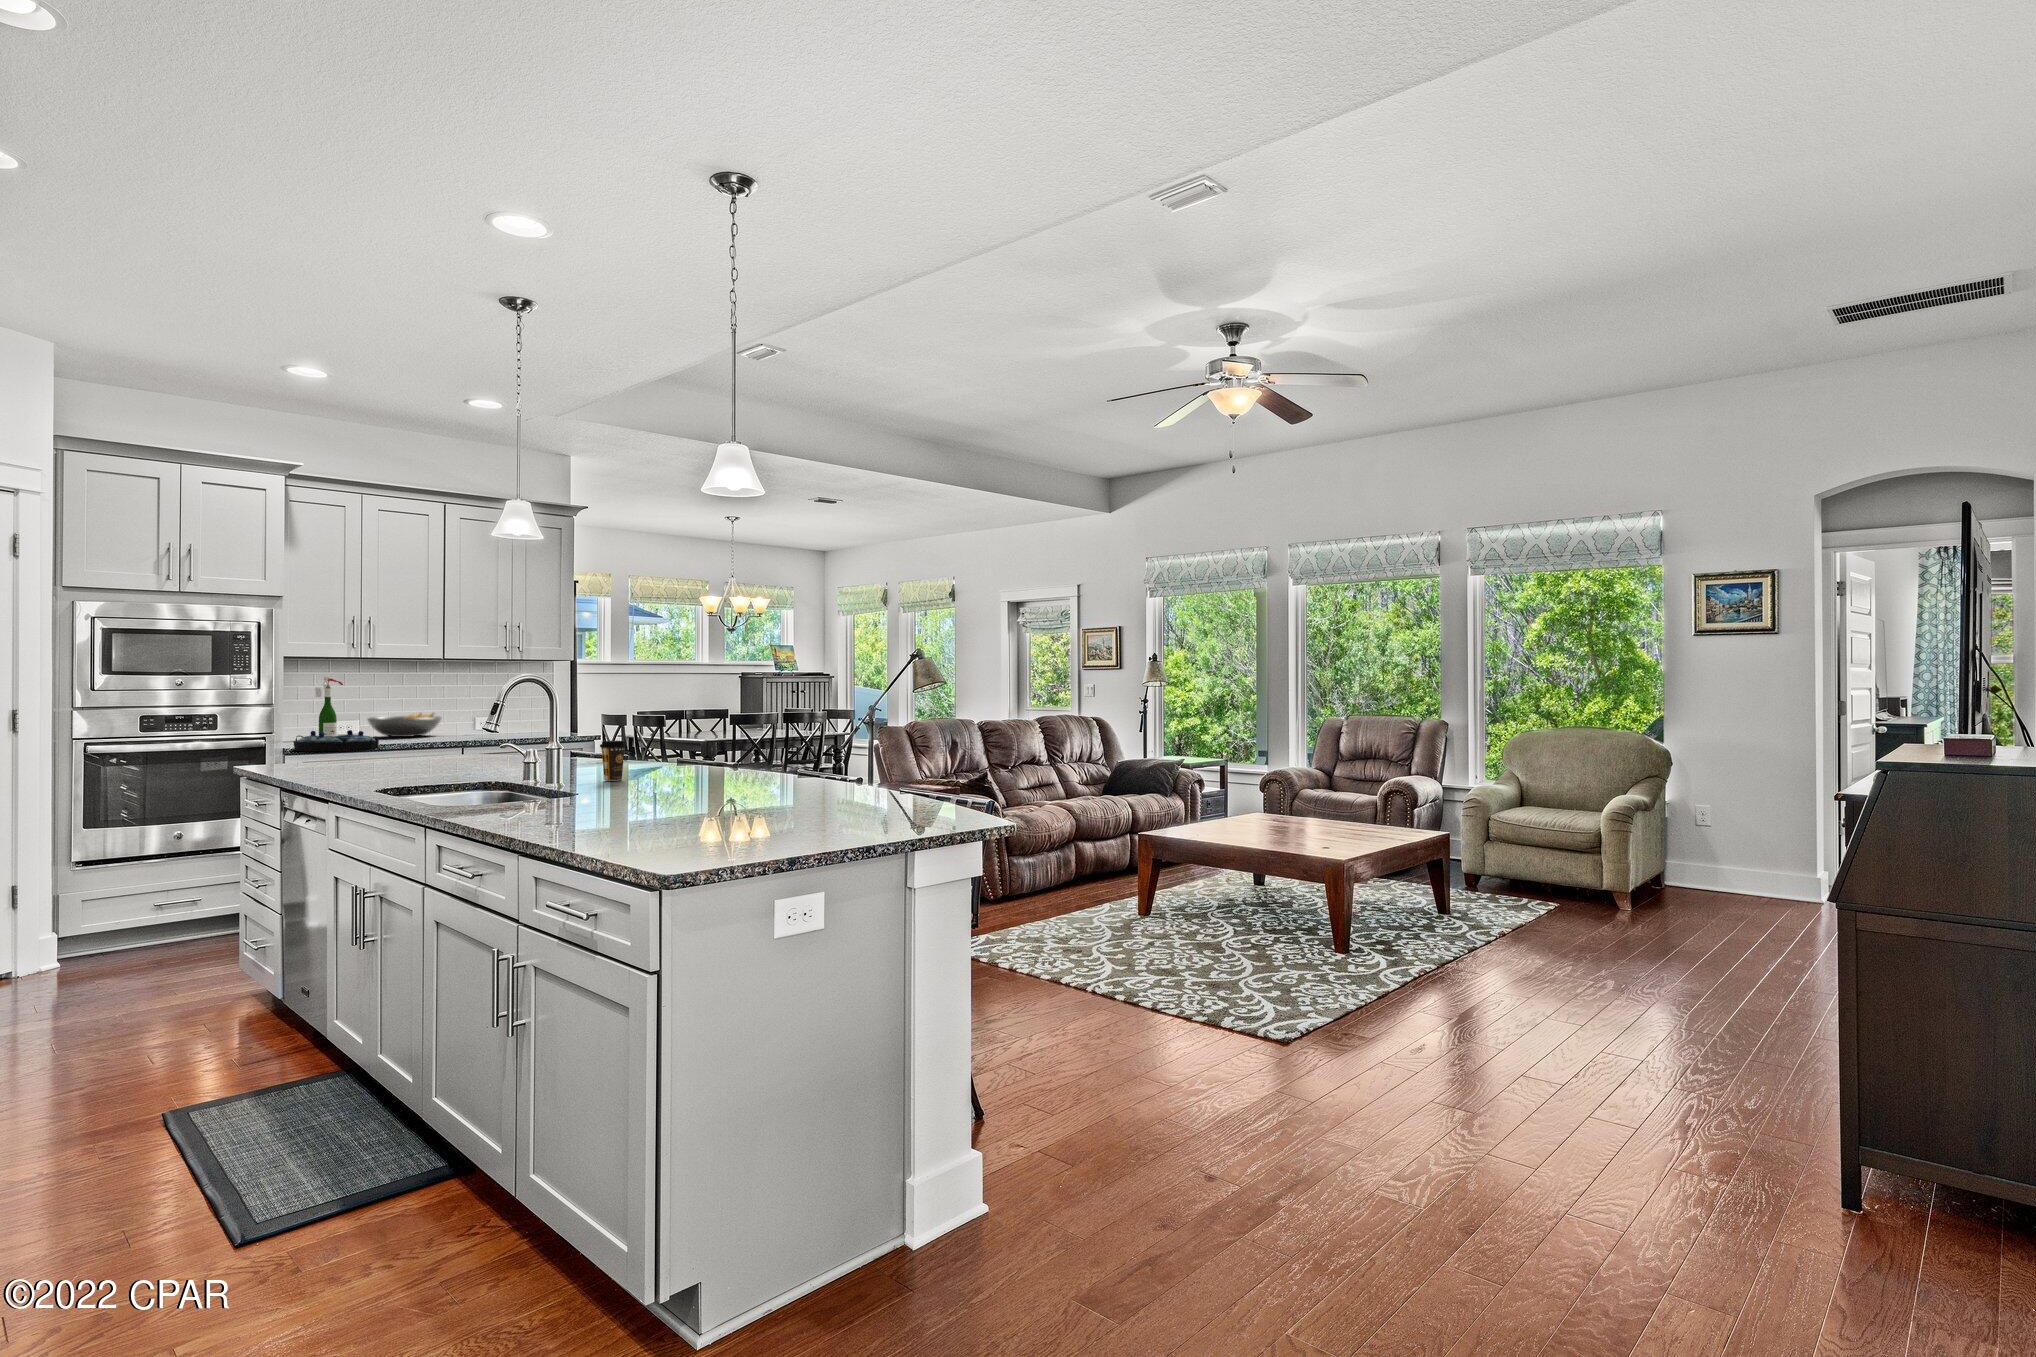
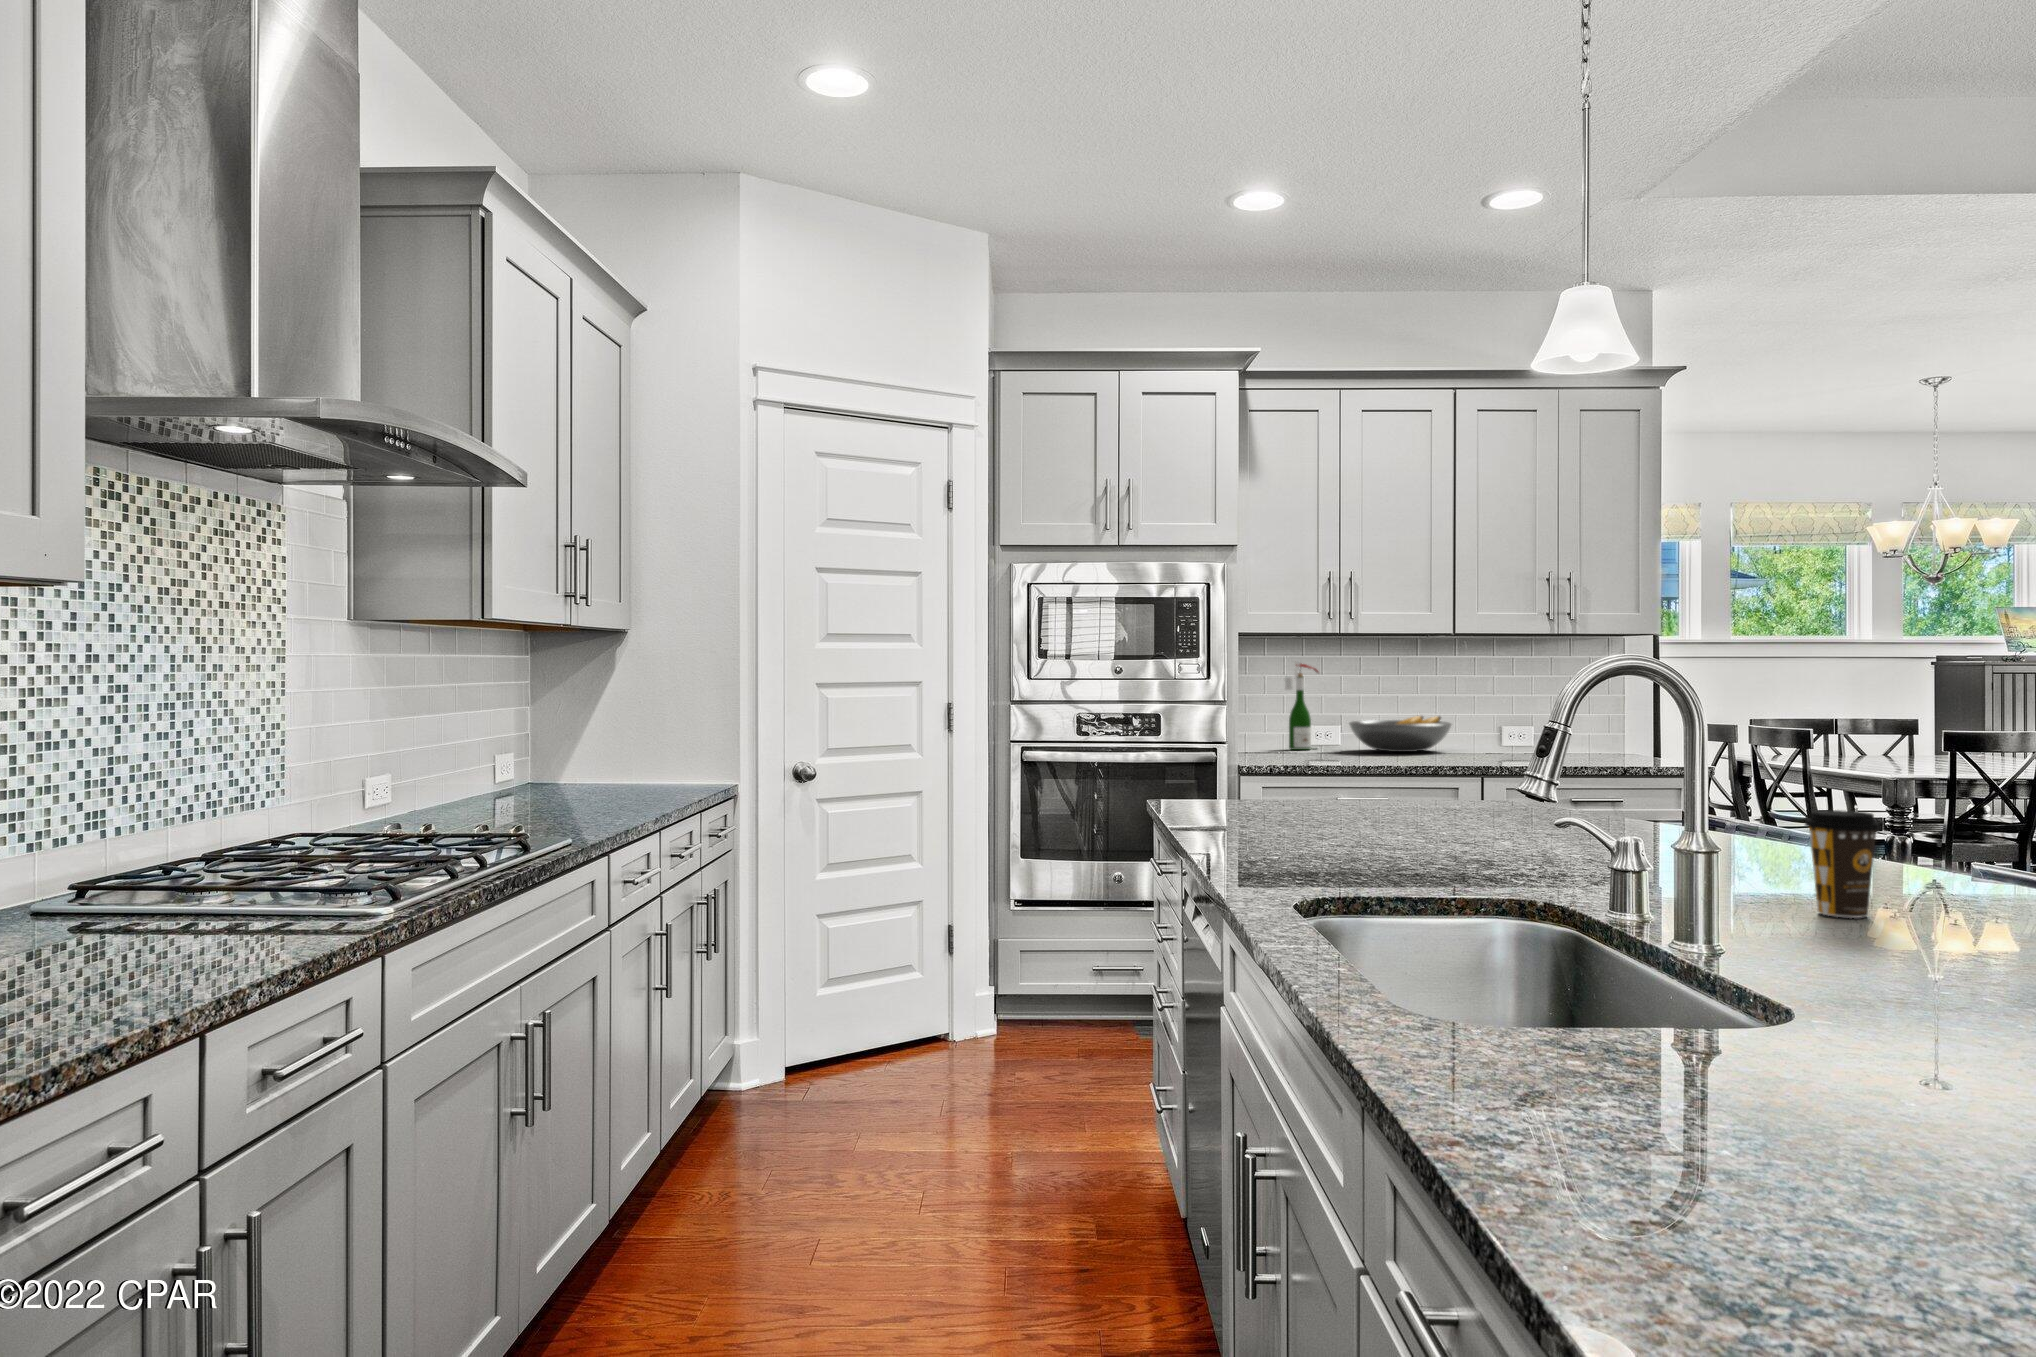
serving tray: present [293,730,380,751] -> none [1243,741,1358,774]

